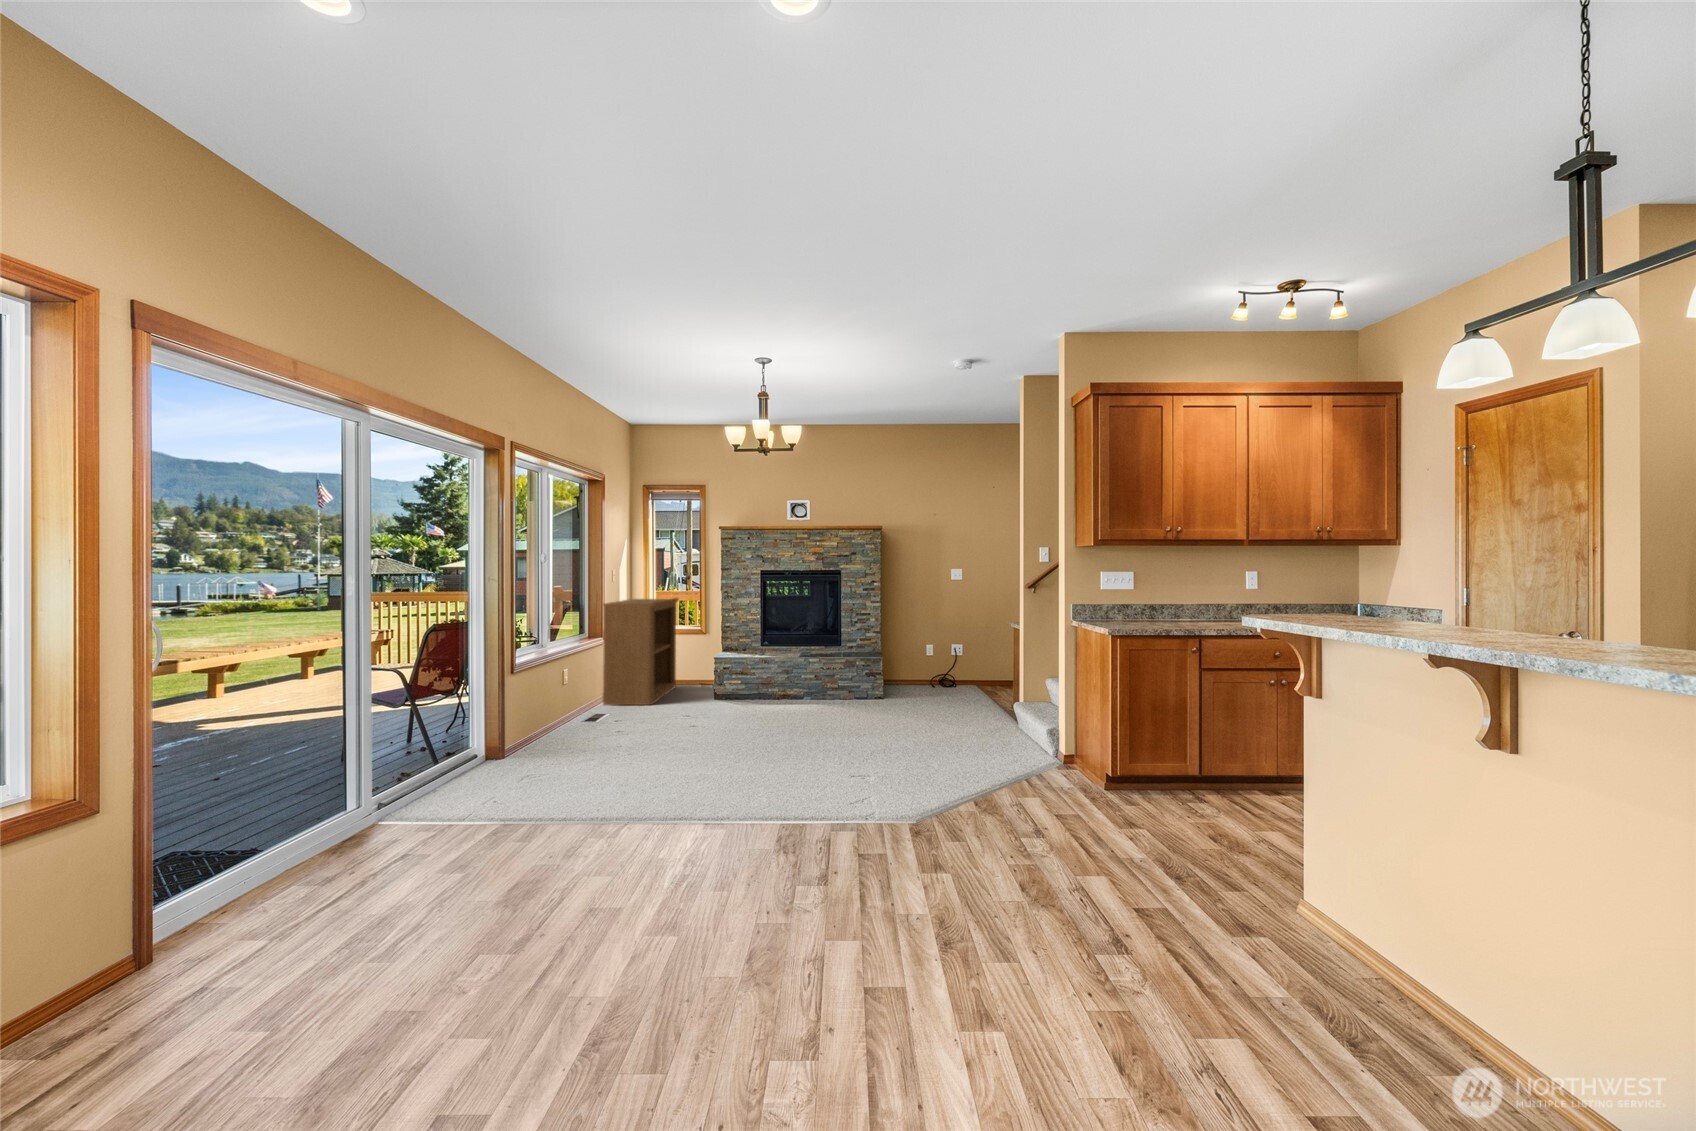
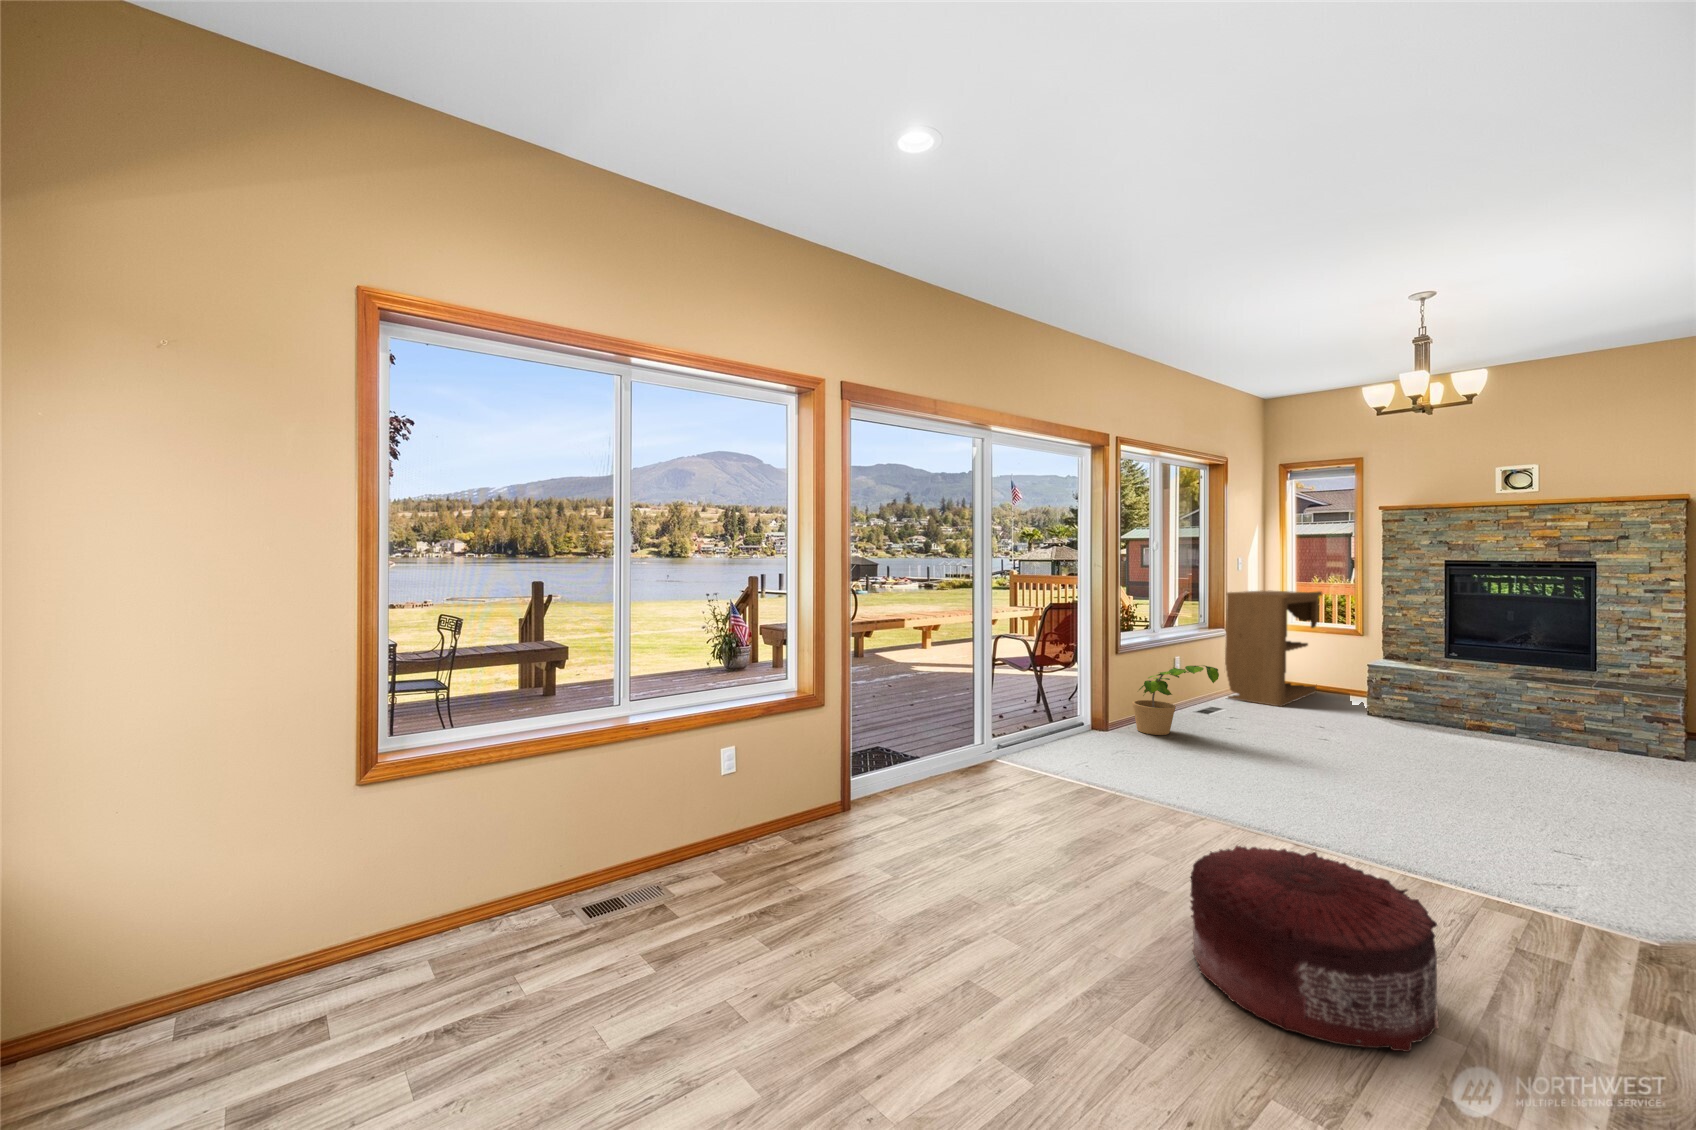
potted plant: none [525,677,607,753] -> present [1133,665,1219,735]
pouf: none [622,815,785,954] -> present [1190,846,1439,1052]

